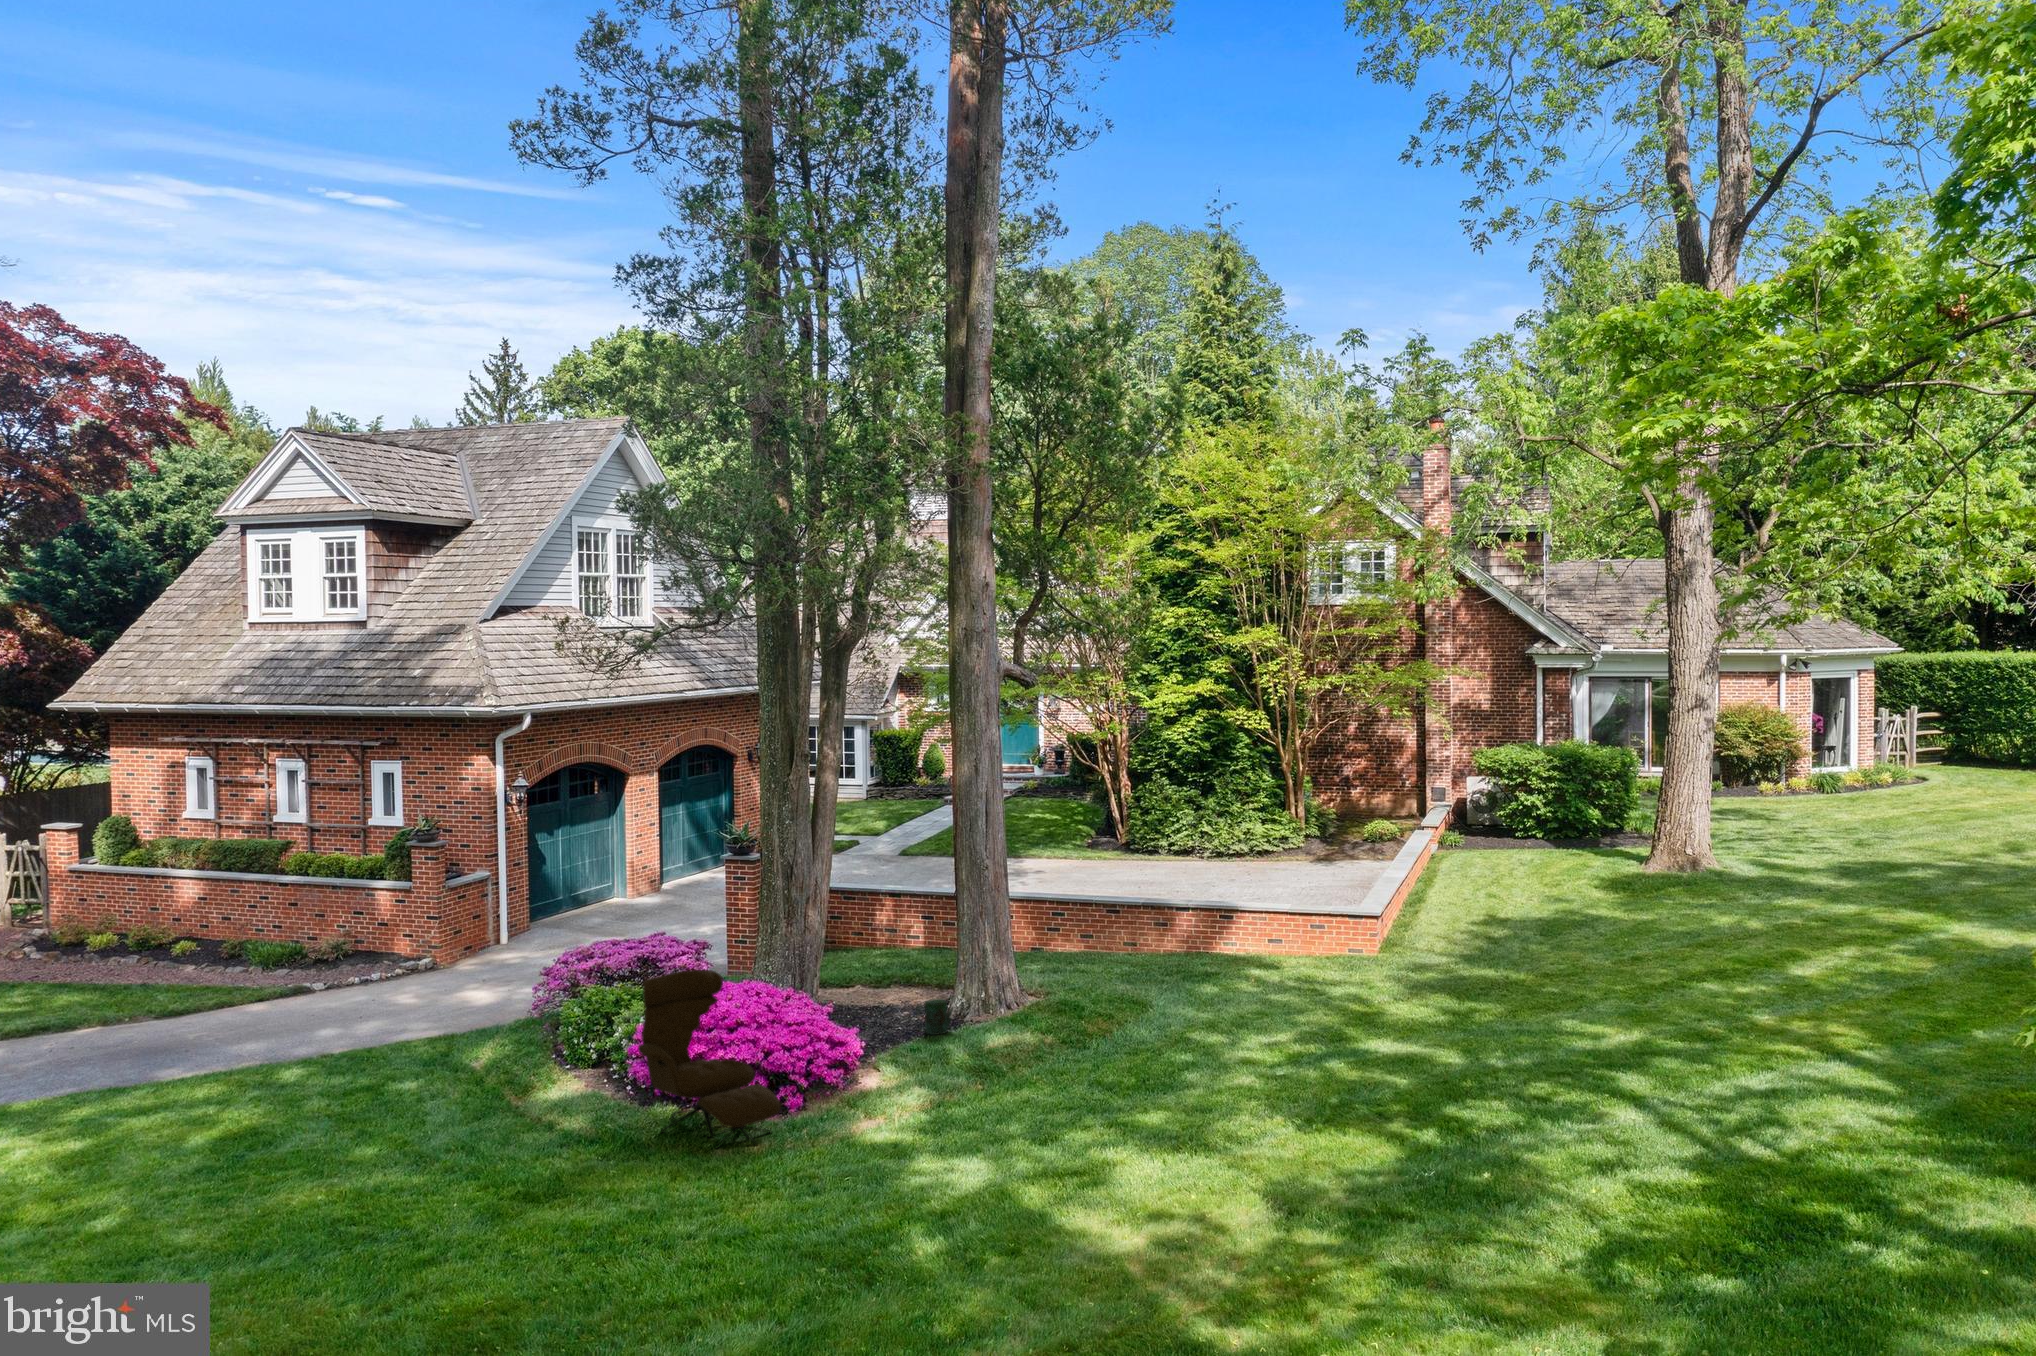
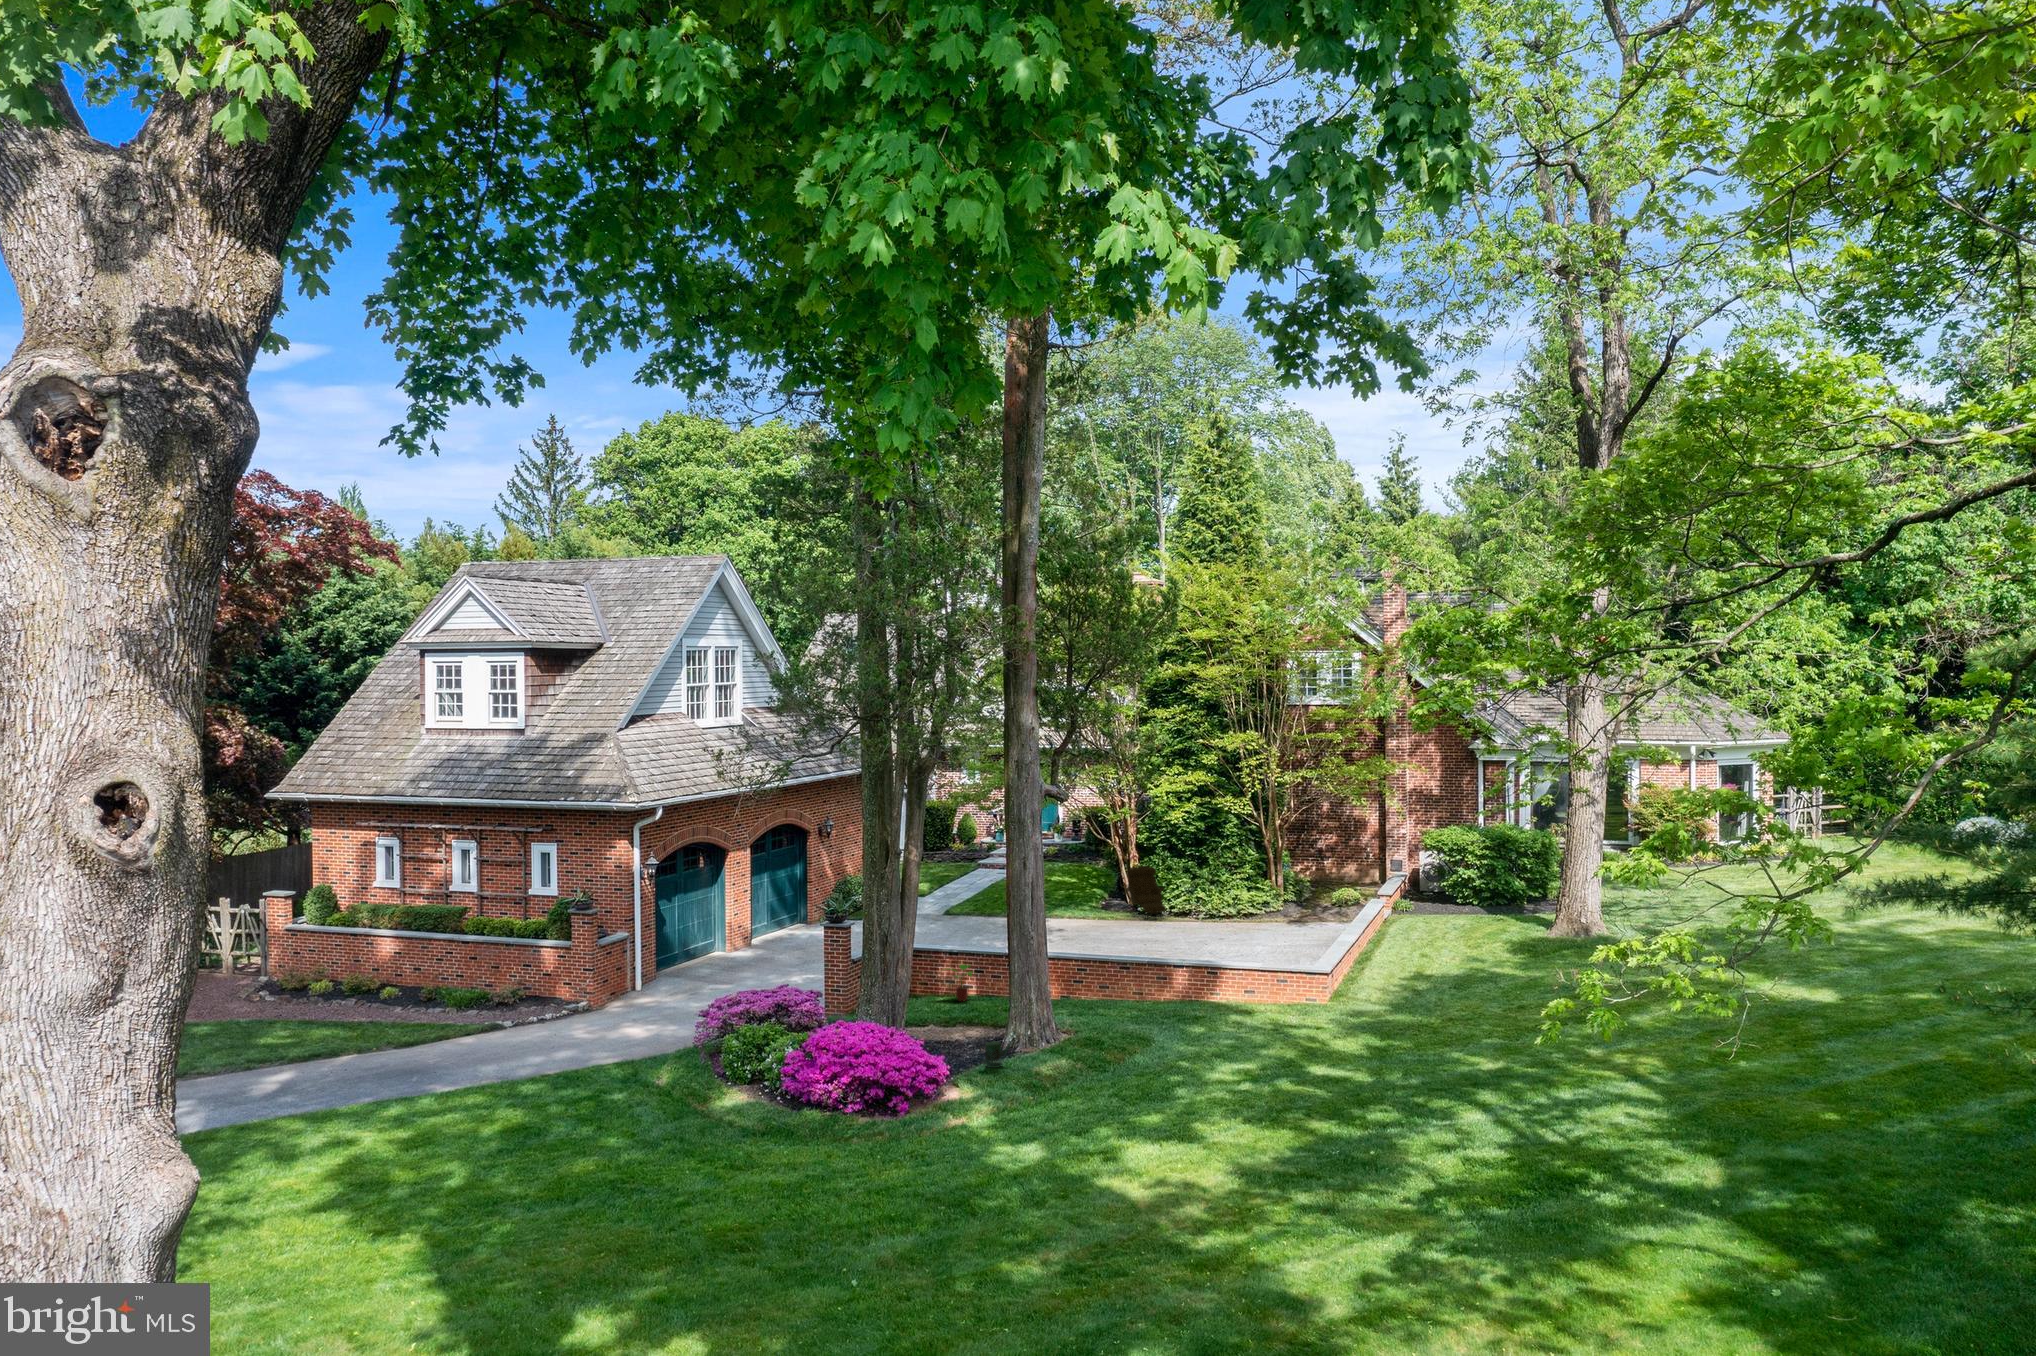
potted plant: none [877,905,928,952] -> present [947,964,972,1001]
lounge chair: present [638,969,781,1149] -> present [1127,866,1166,918]

